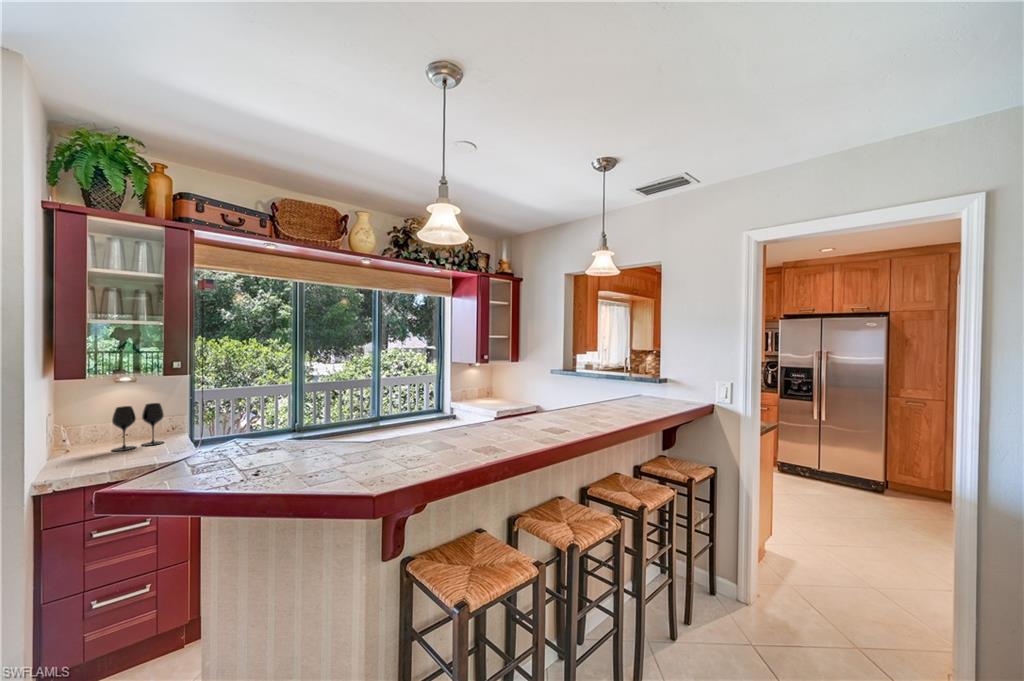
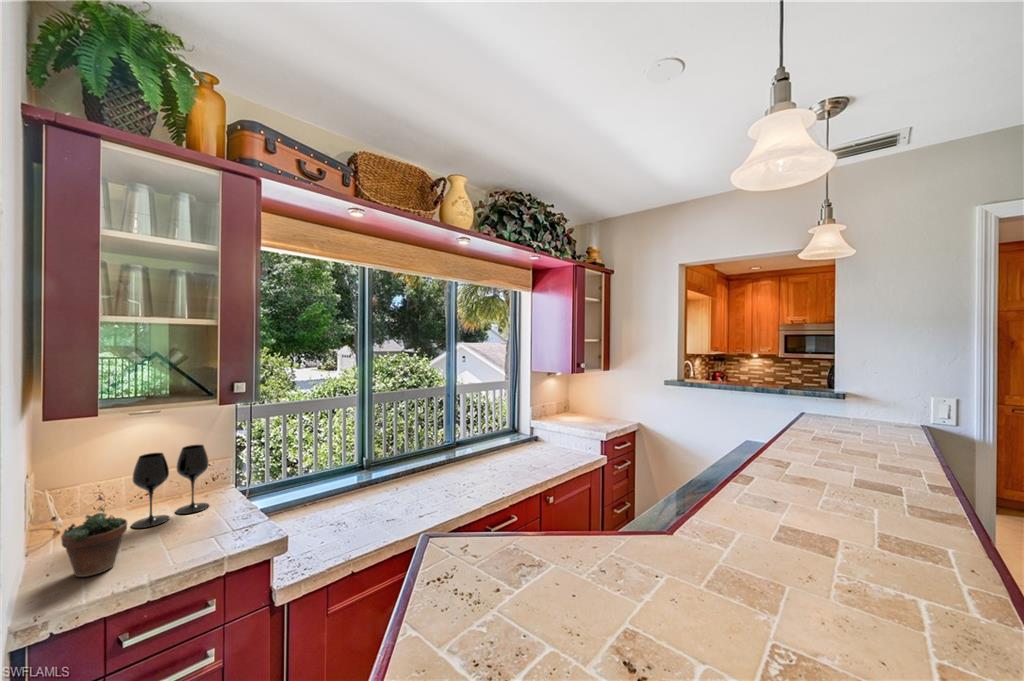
succulent plant: none [63,423,101,468] -> present [61,494,127,577]

